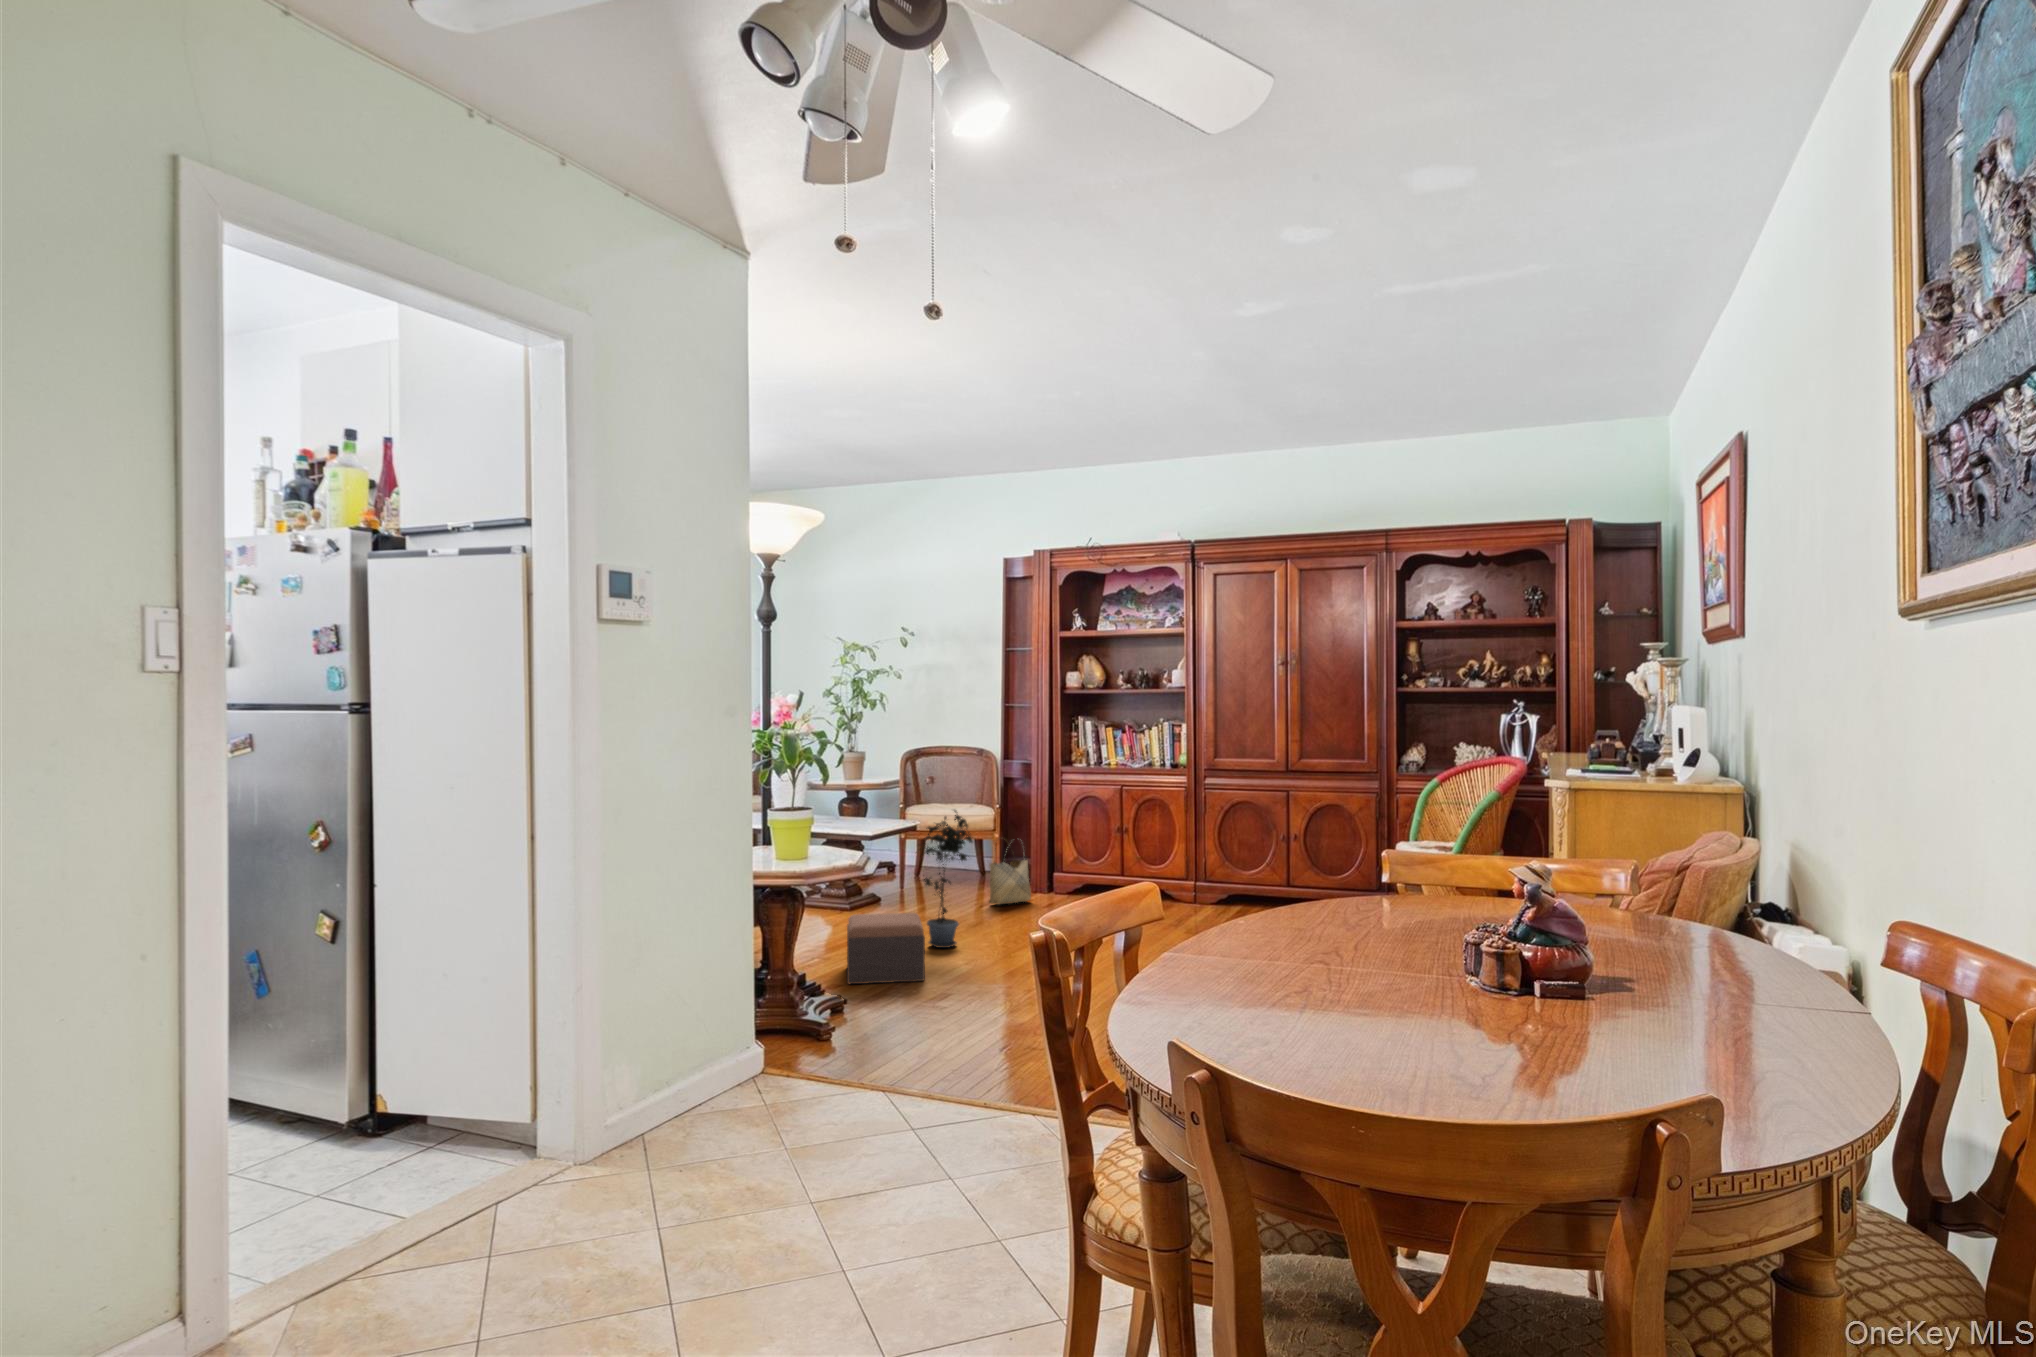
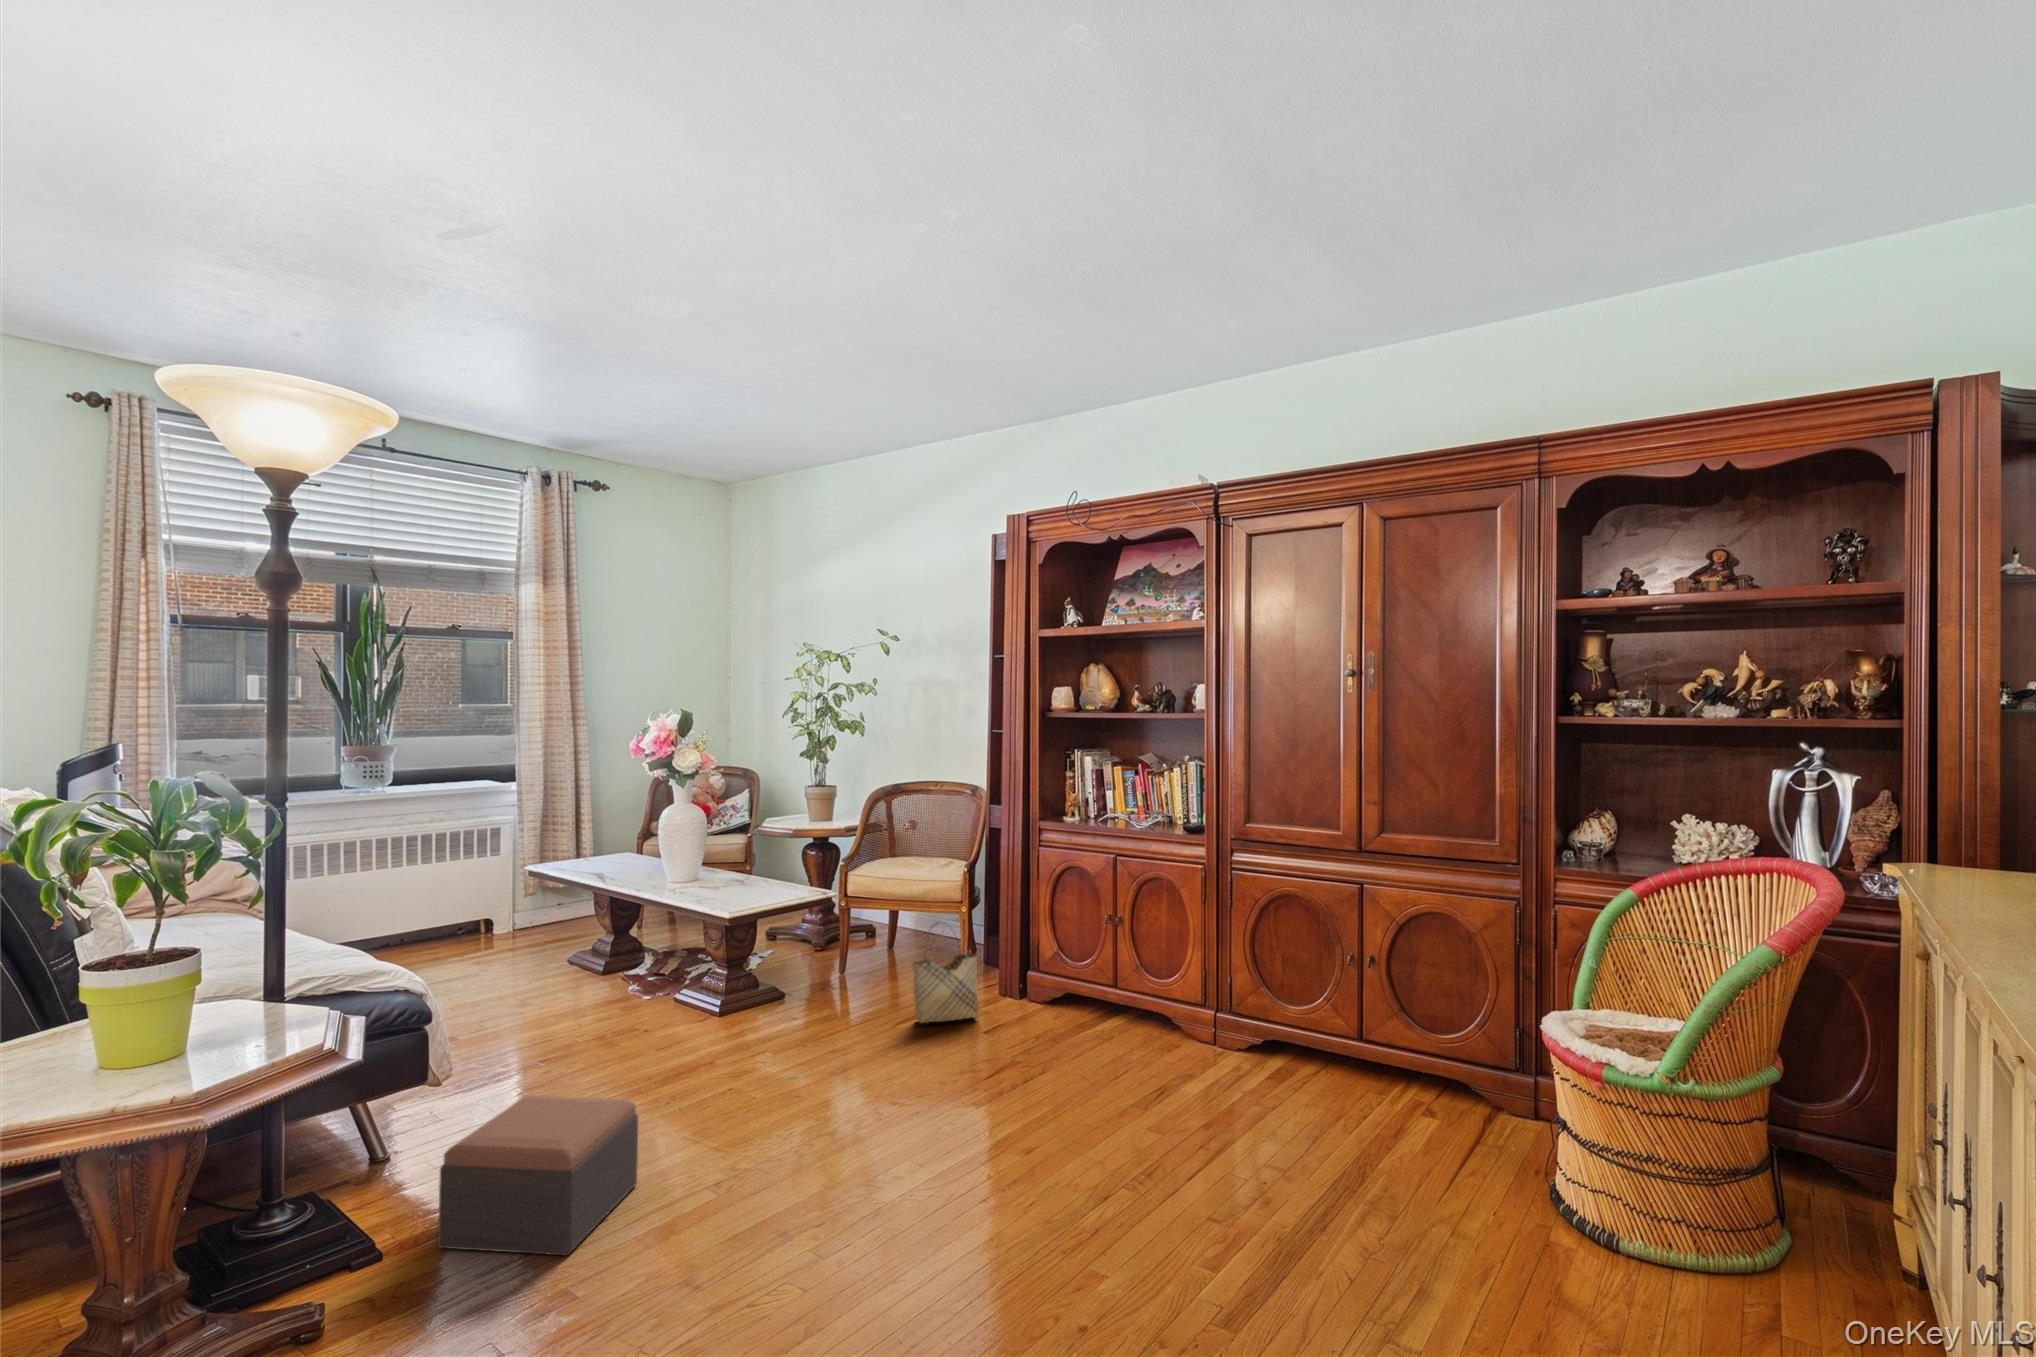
potted plant: present [921,810,973,948] -> none [685,909,784,1141]

